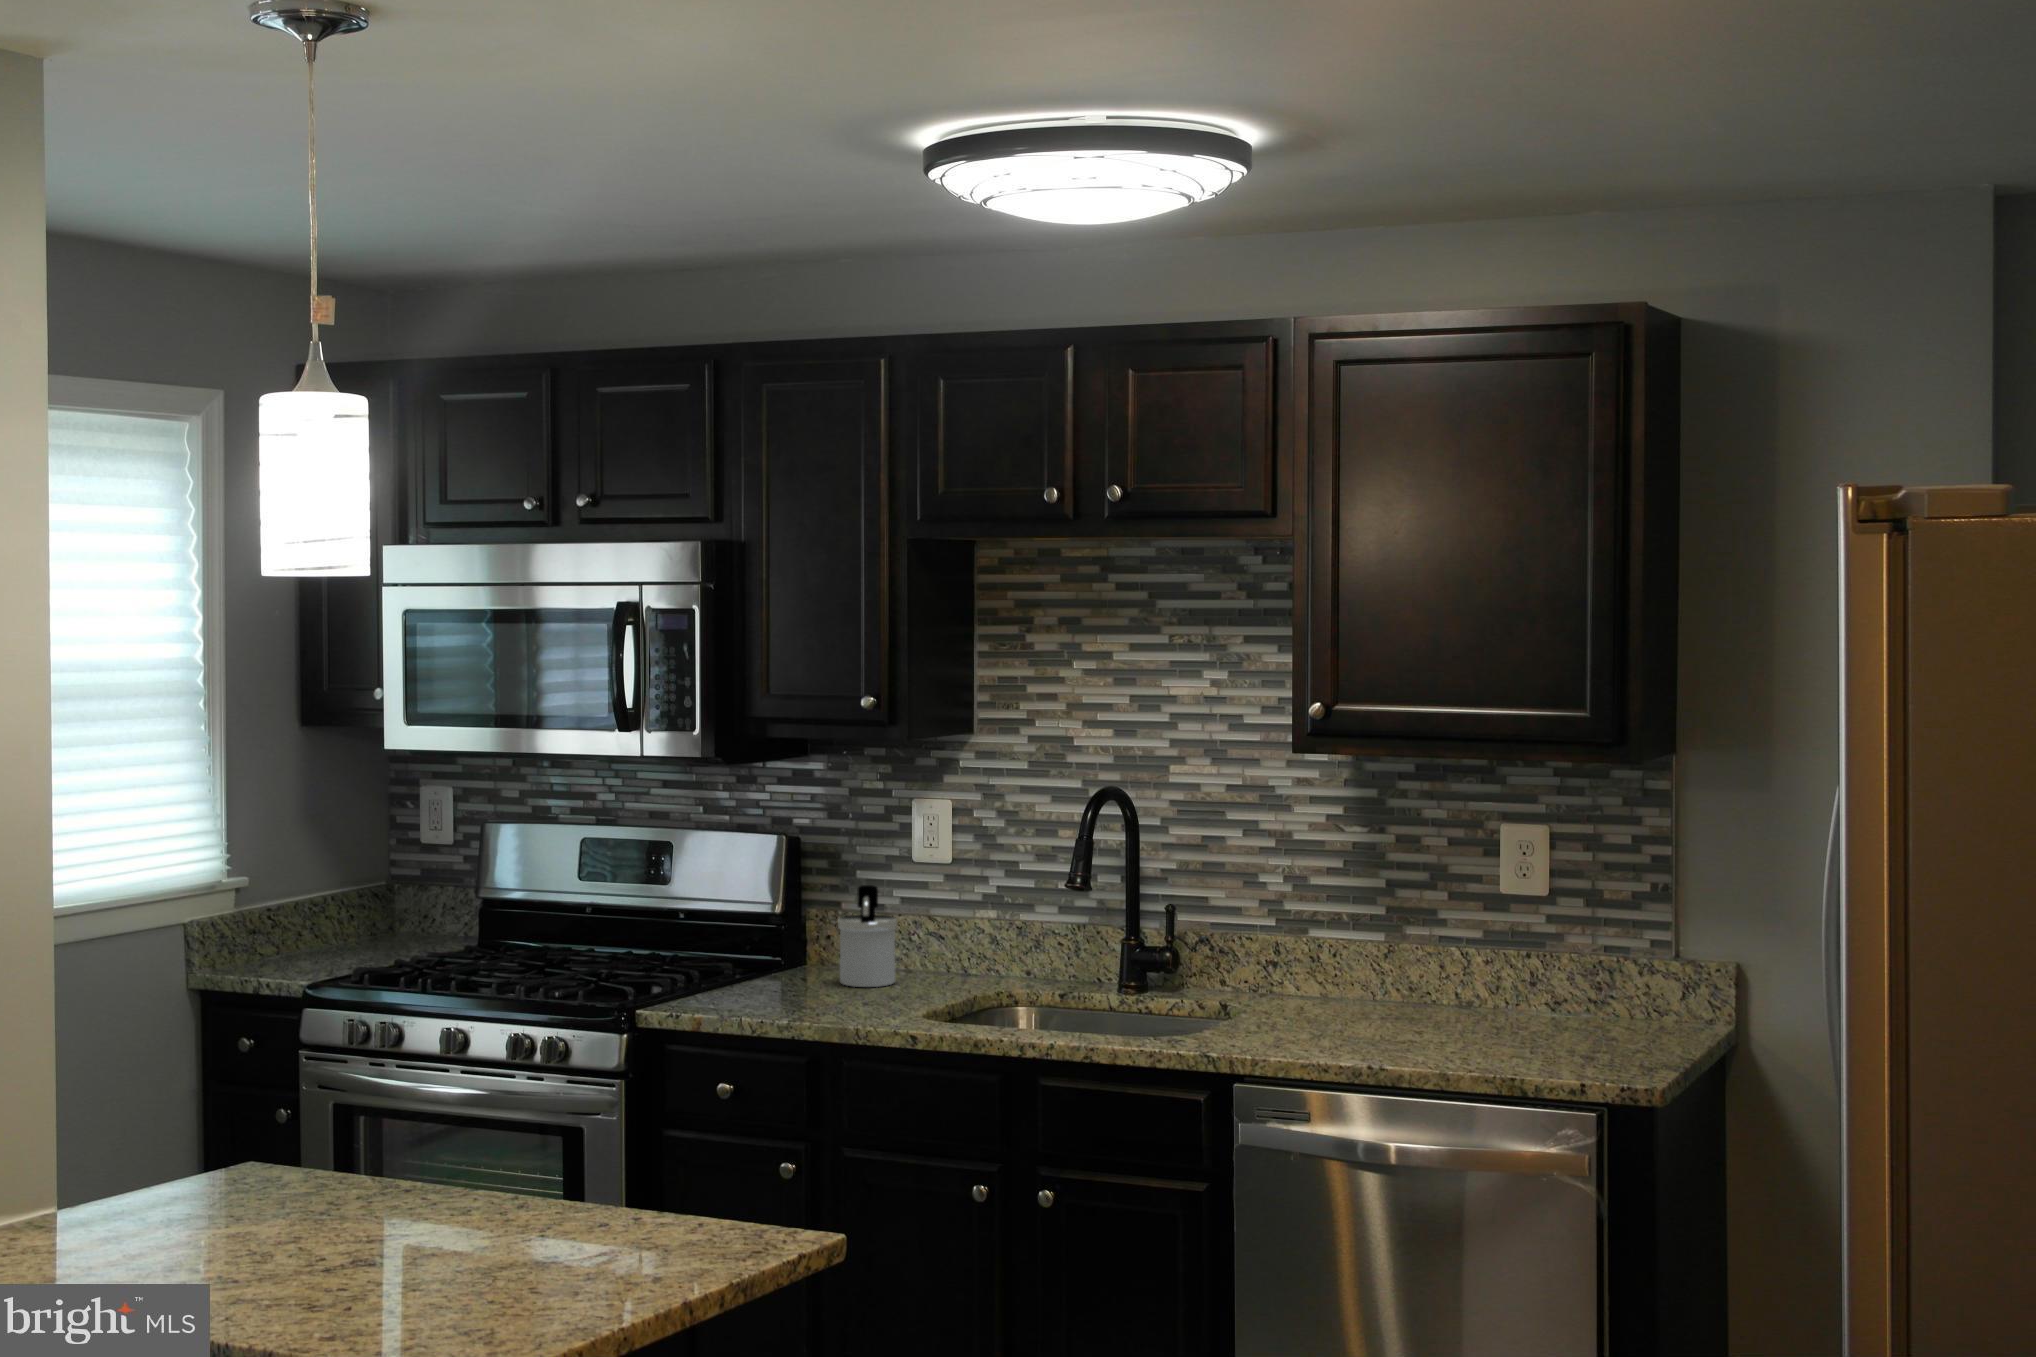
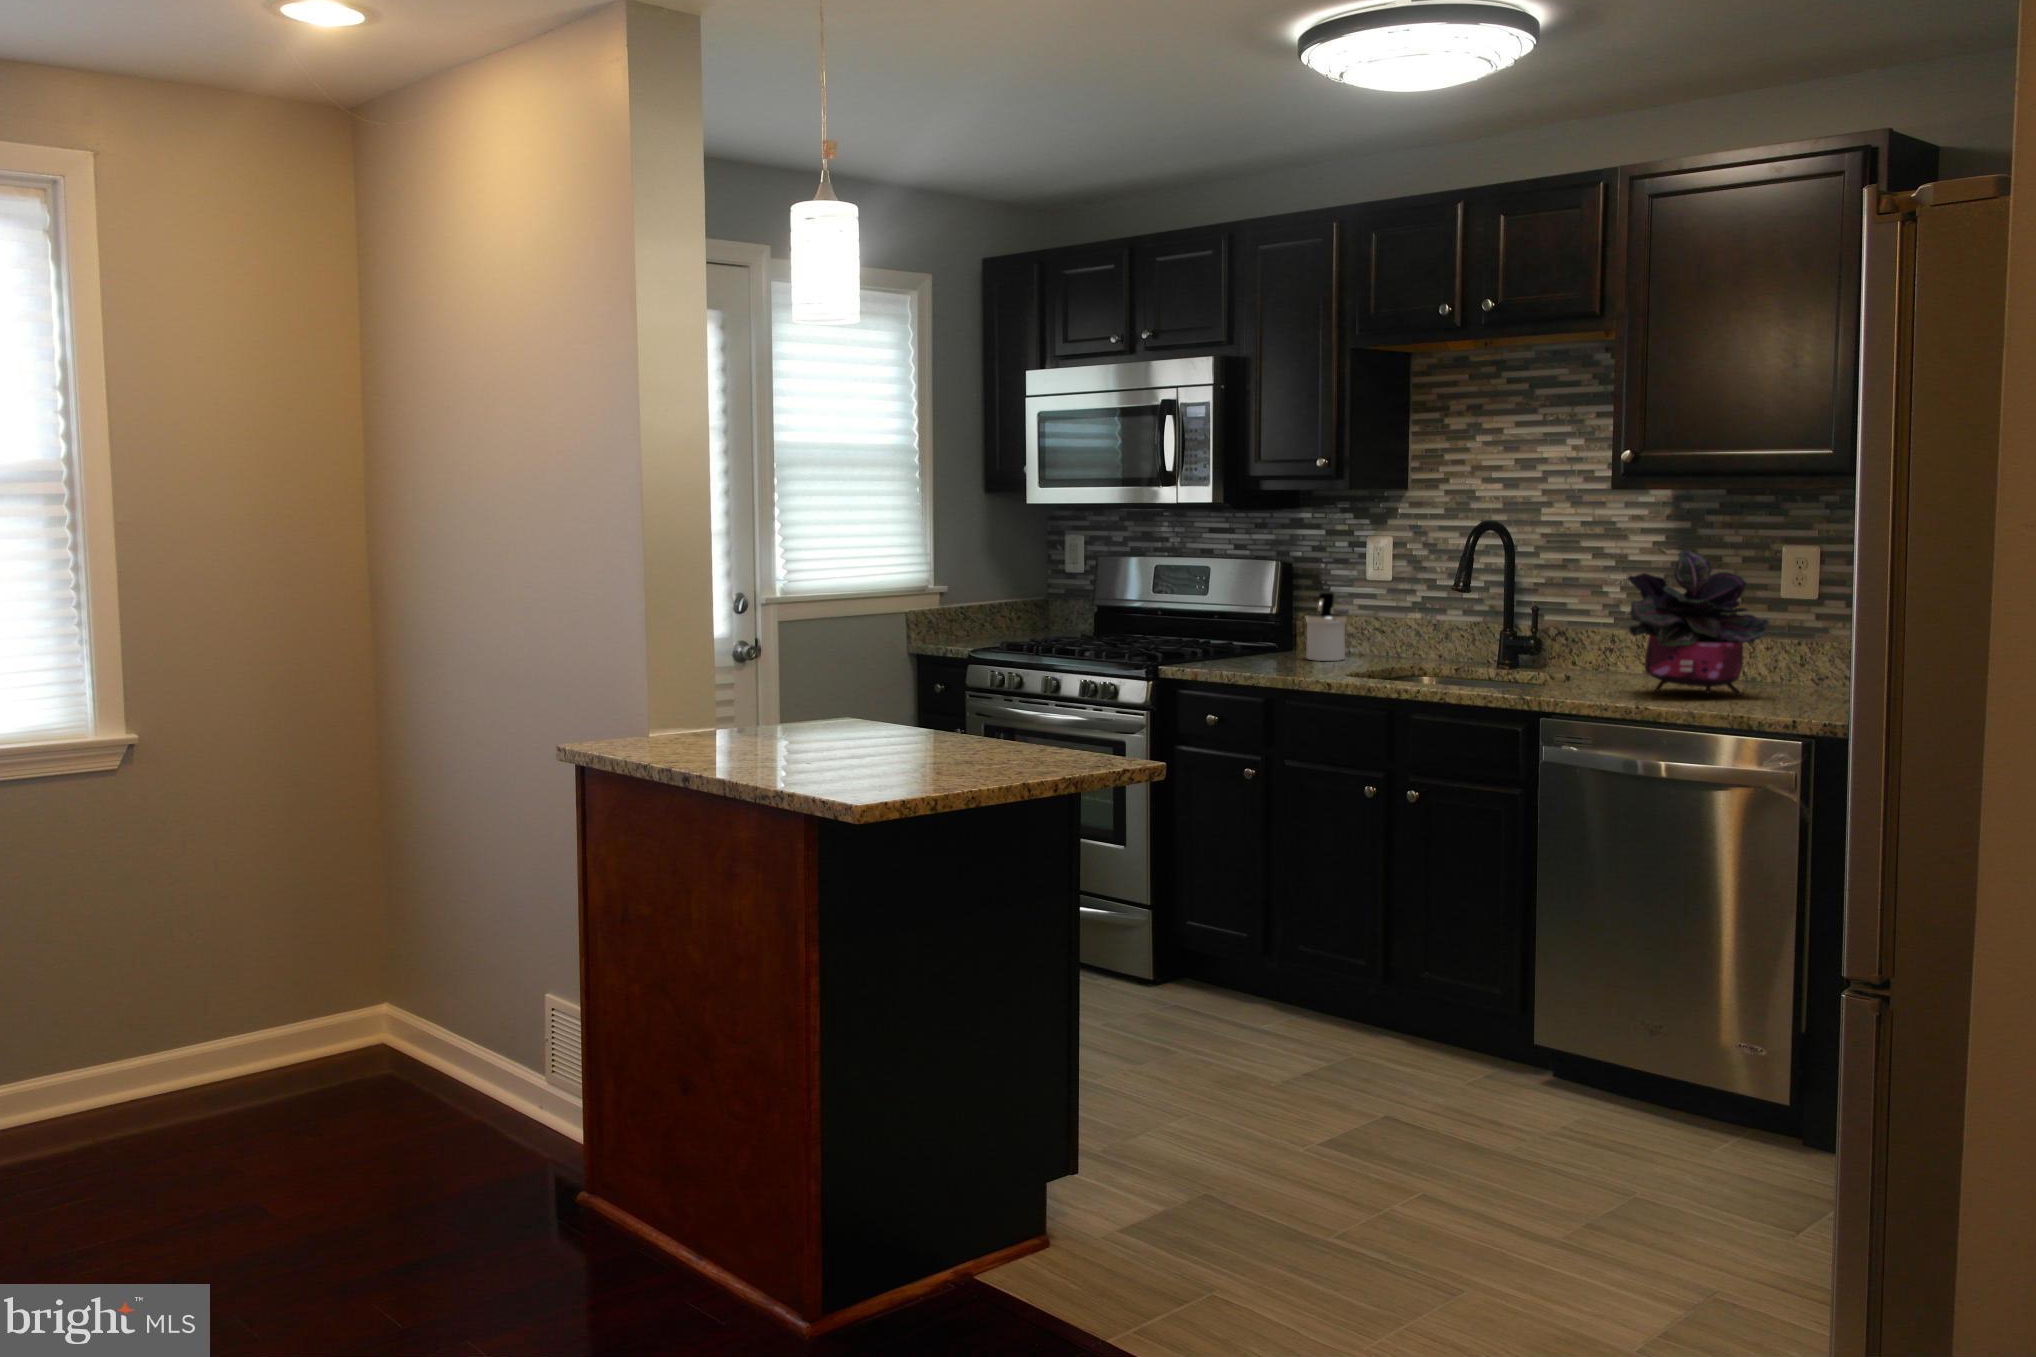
potted plant: none [1330,835,1515,1039] -> present [1628,549,1769,696]

